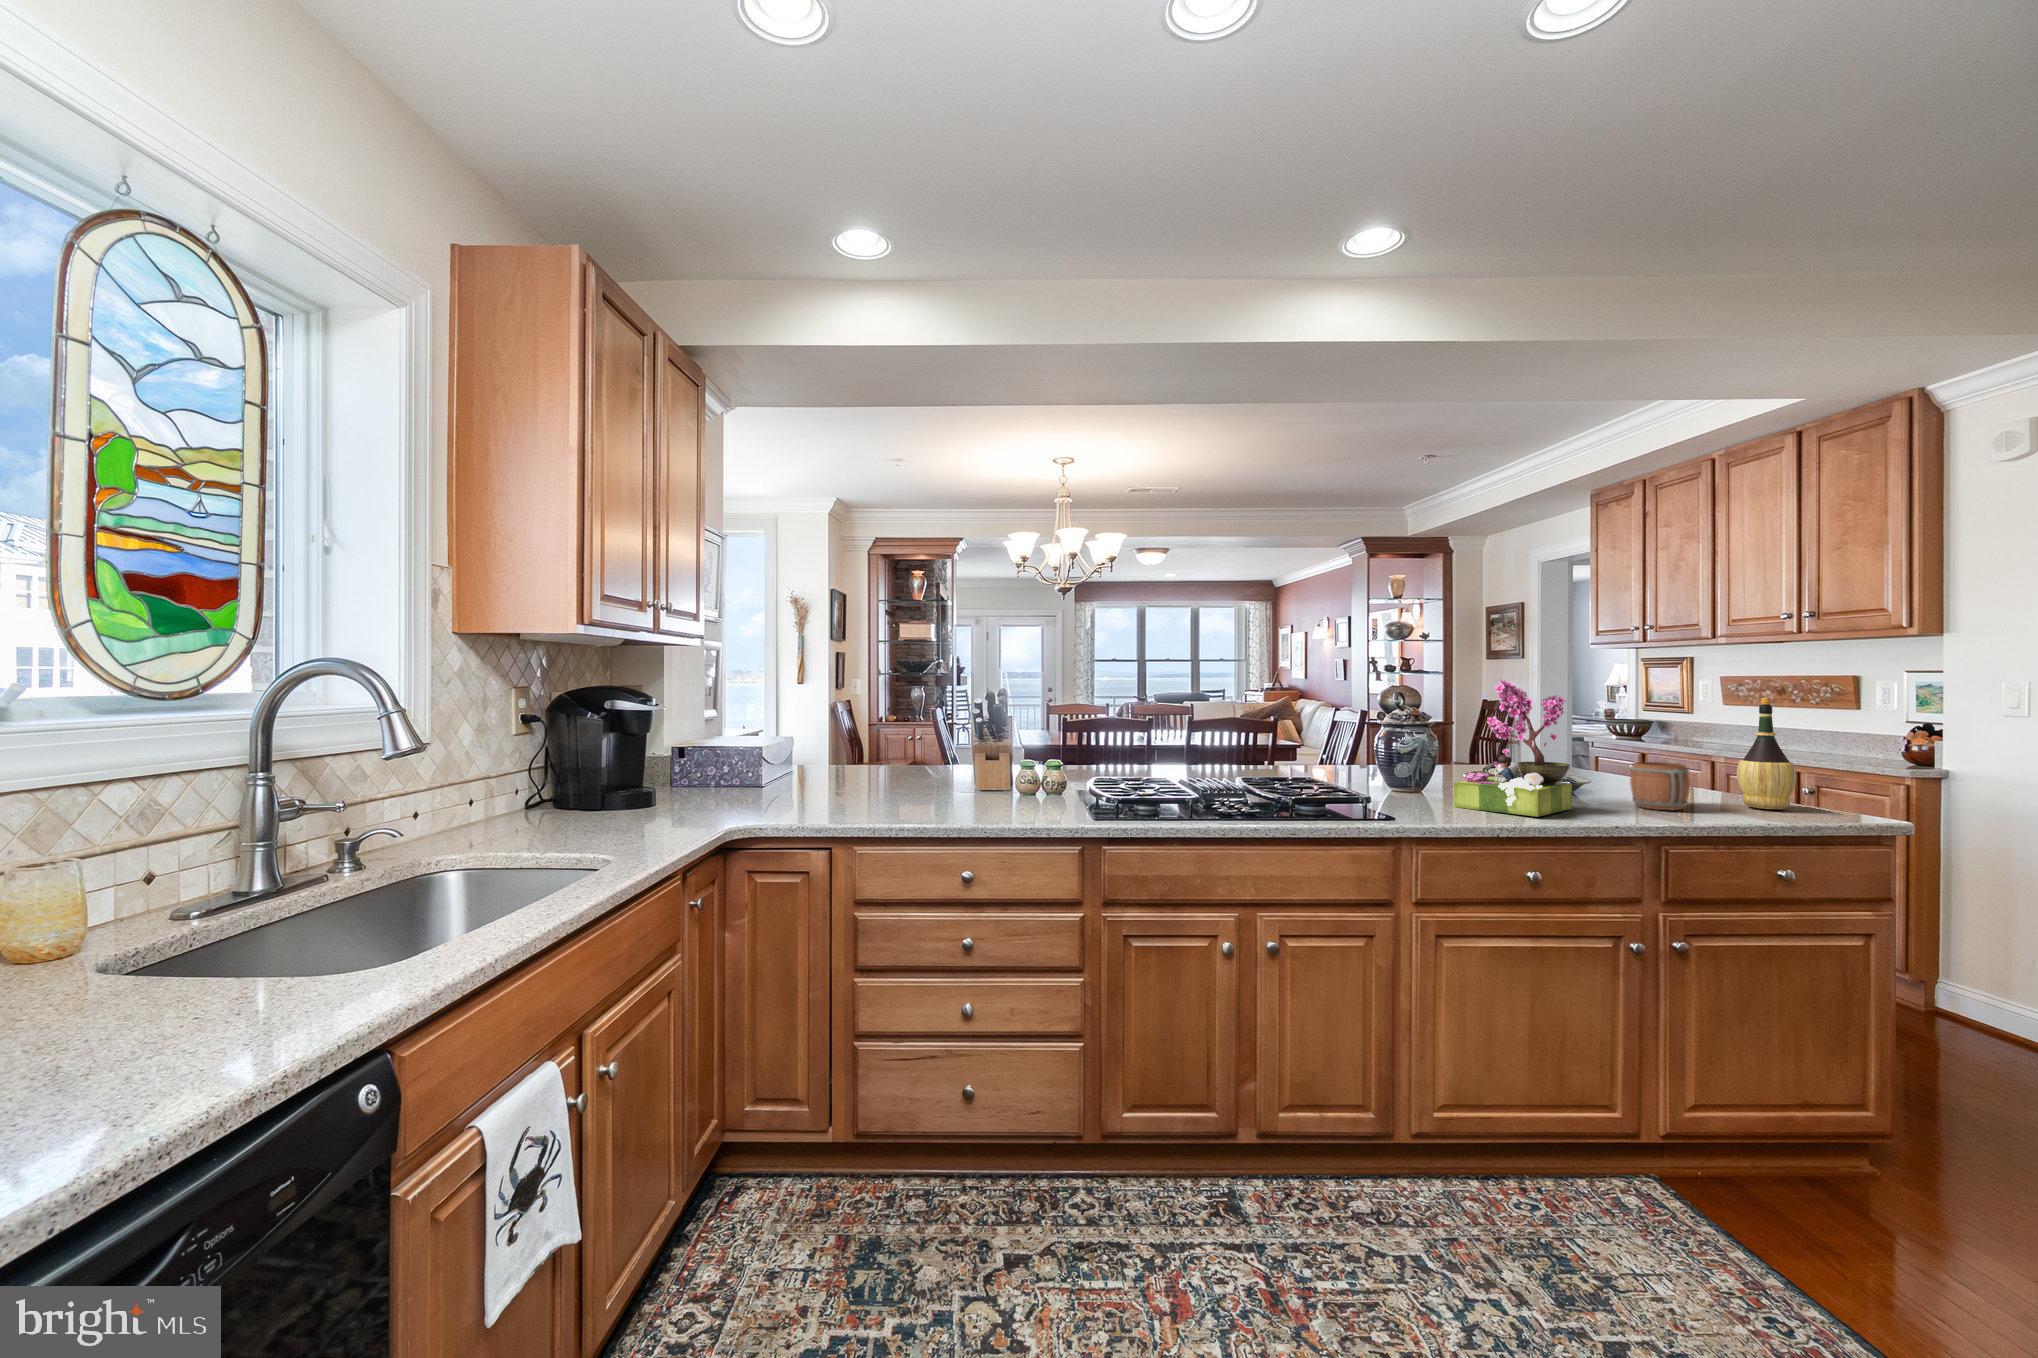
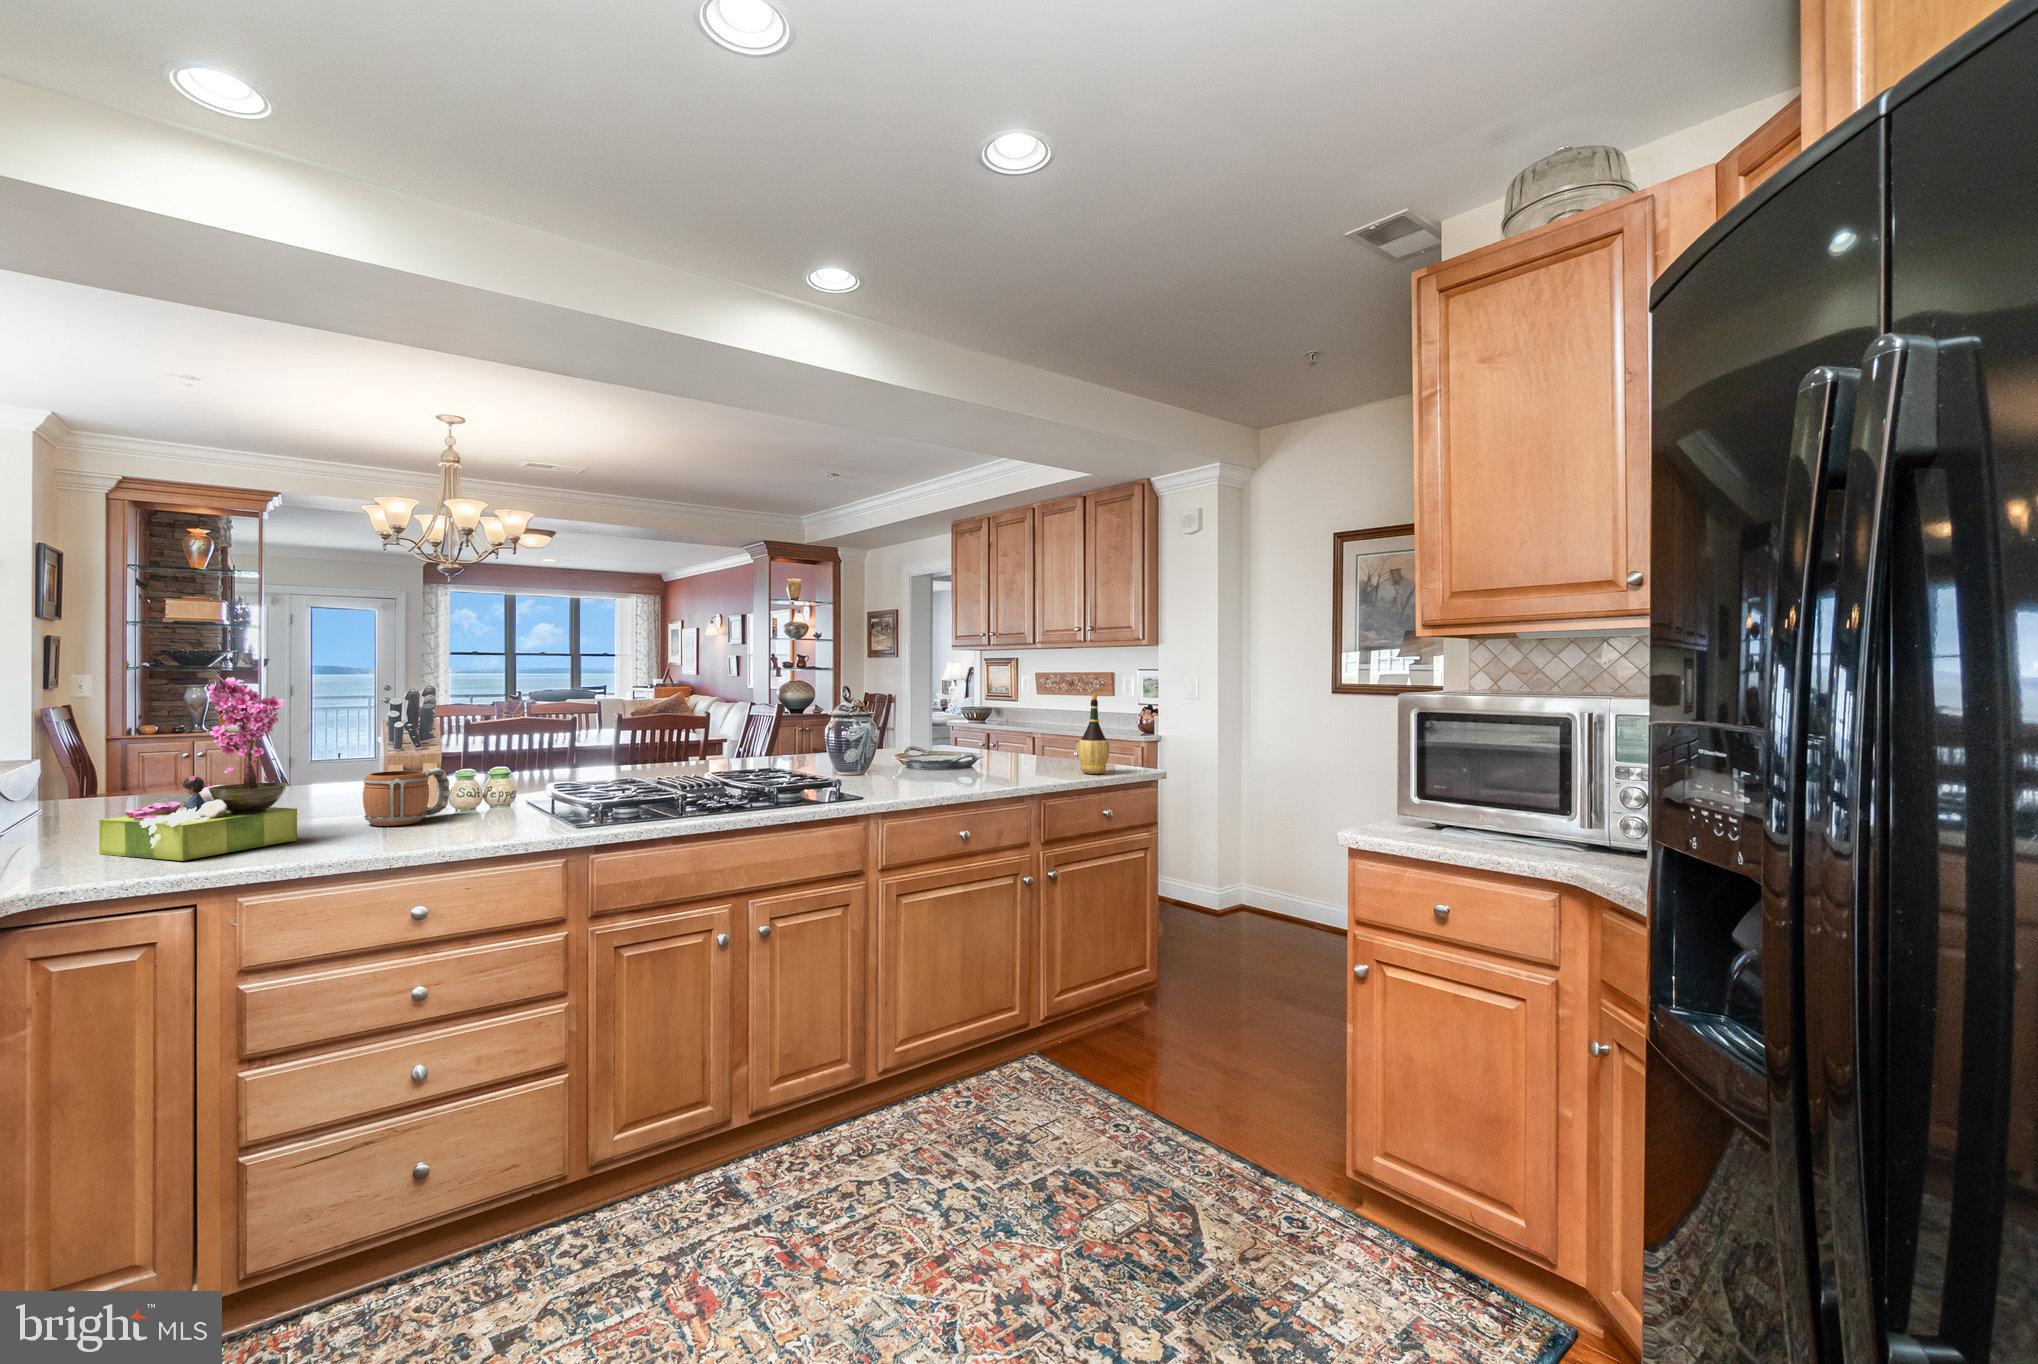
flower arrangement: present [1454,679,1572,817] -> present [99,676,297,861]
mug: present [1630,761,1690,810] -> present [363,768,450,826]

